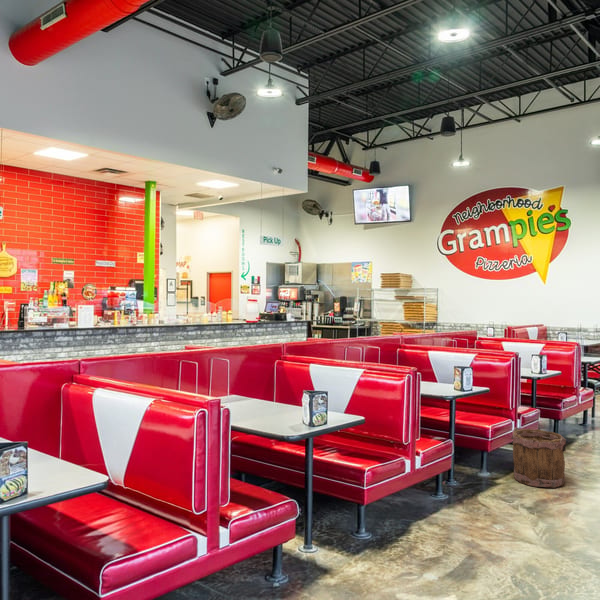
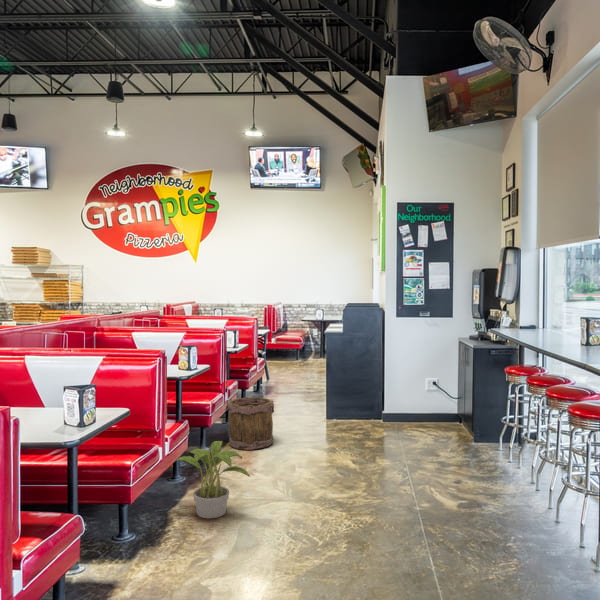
potted plant: none [419,468,486,543] -> present [176,441,250,518]

